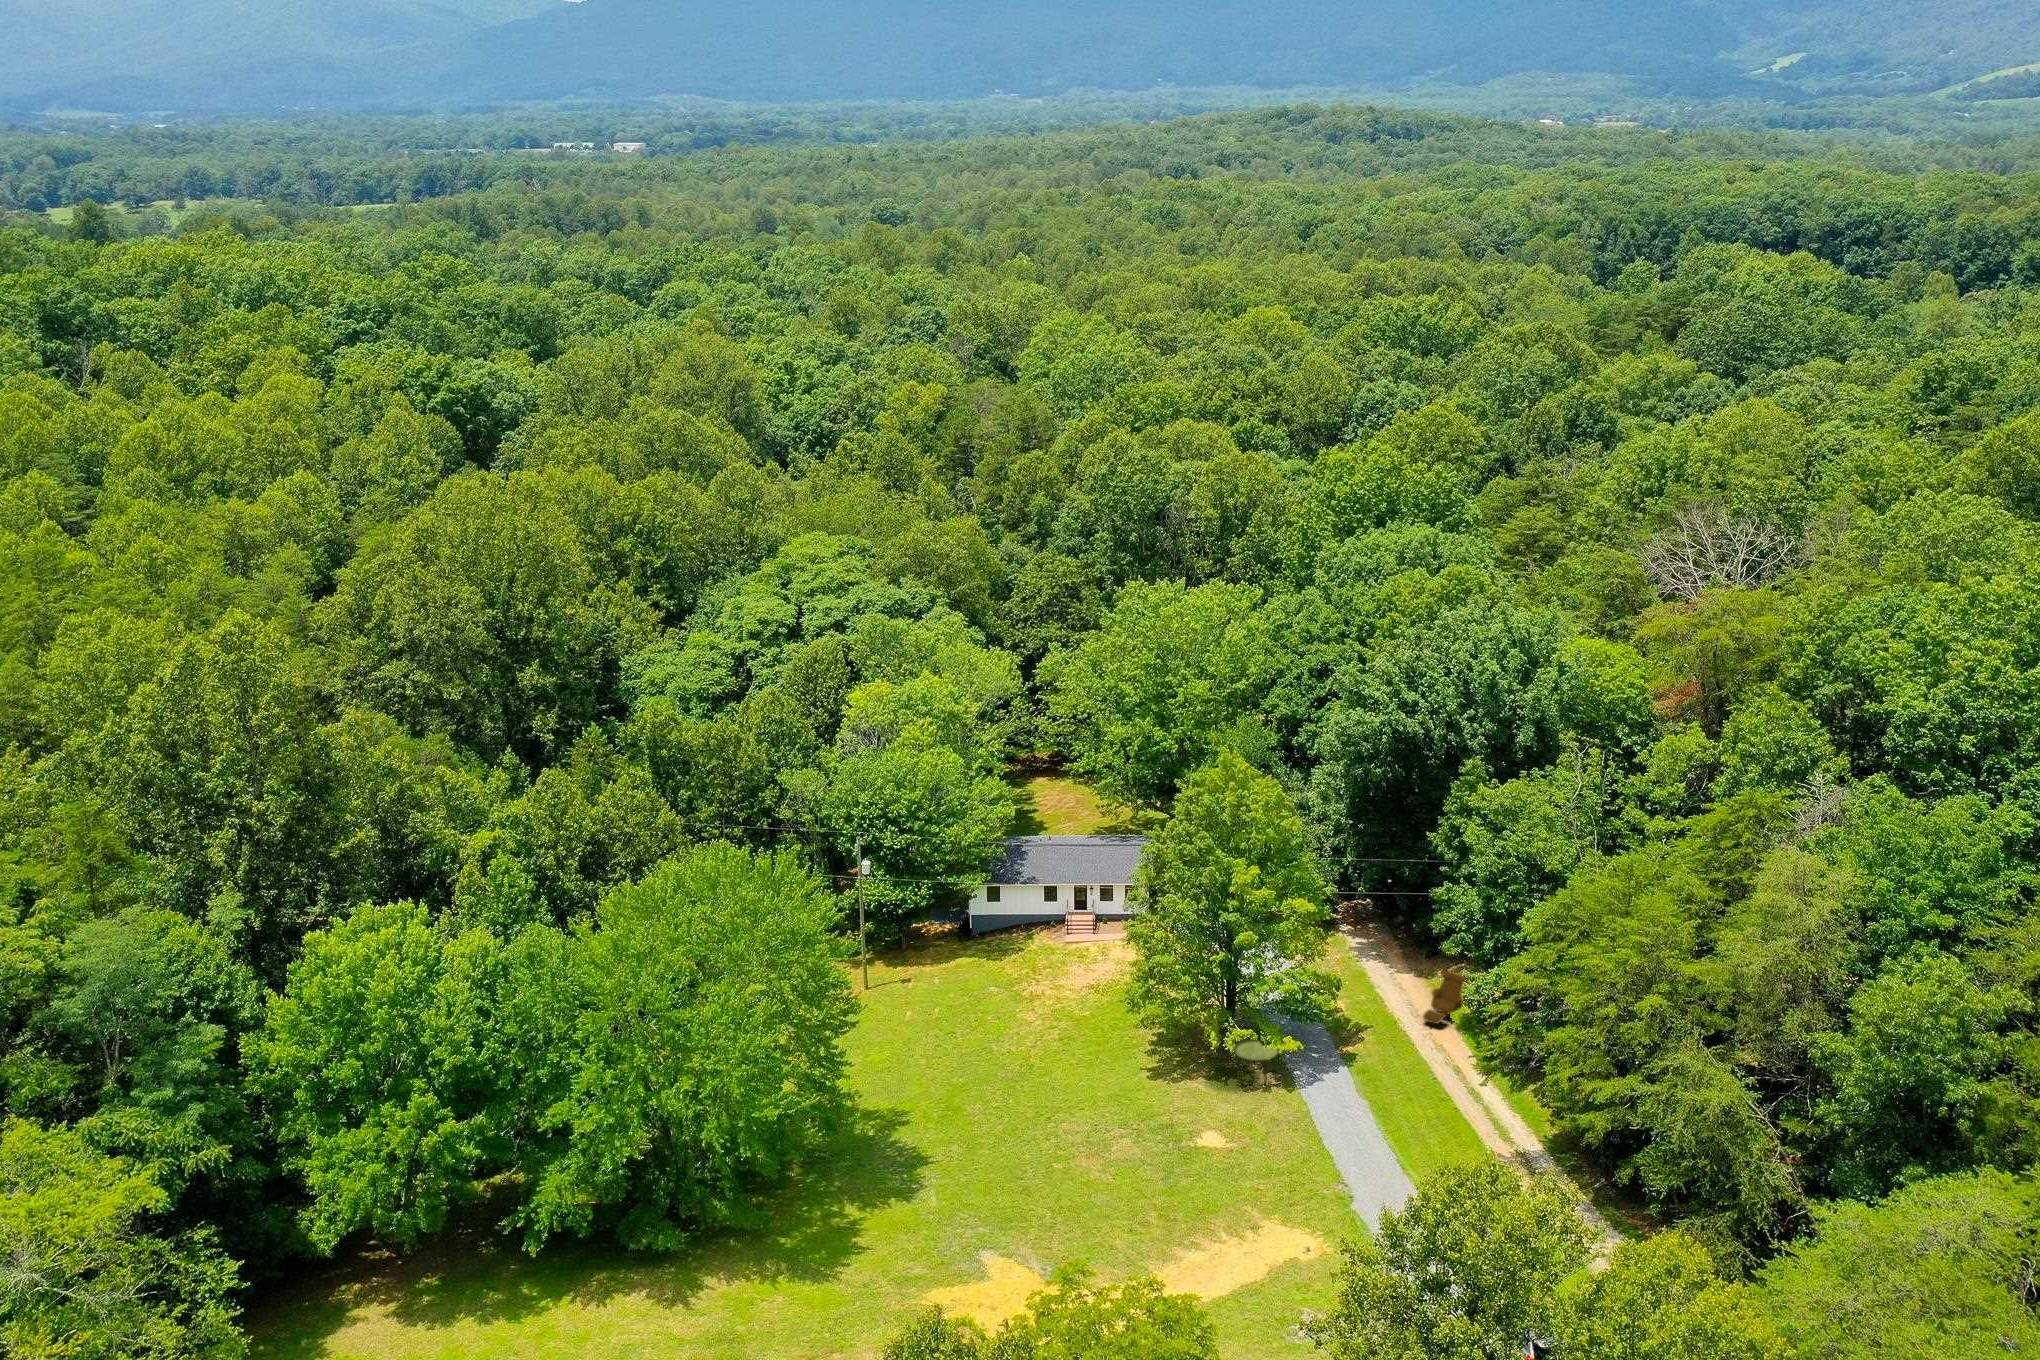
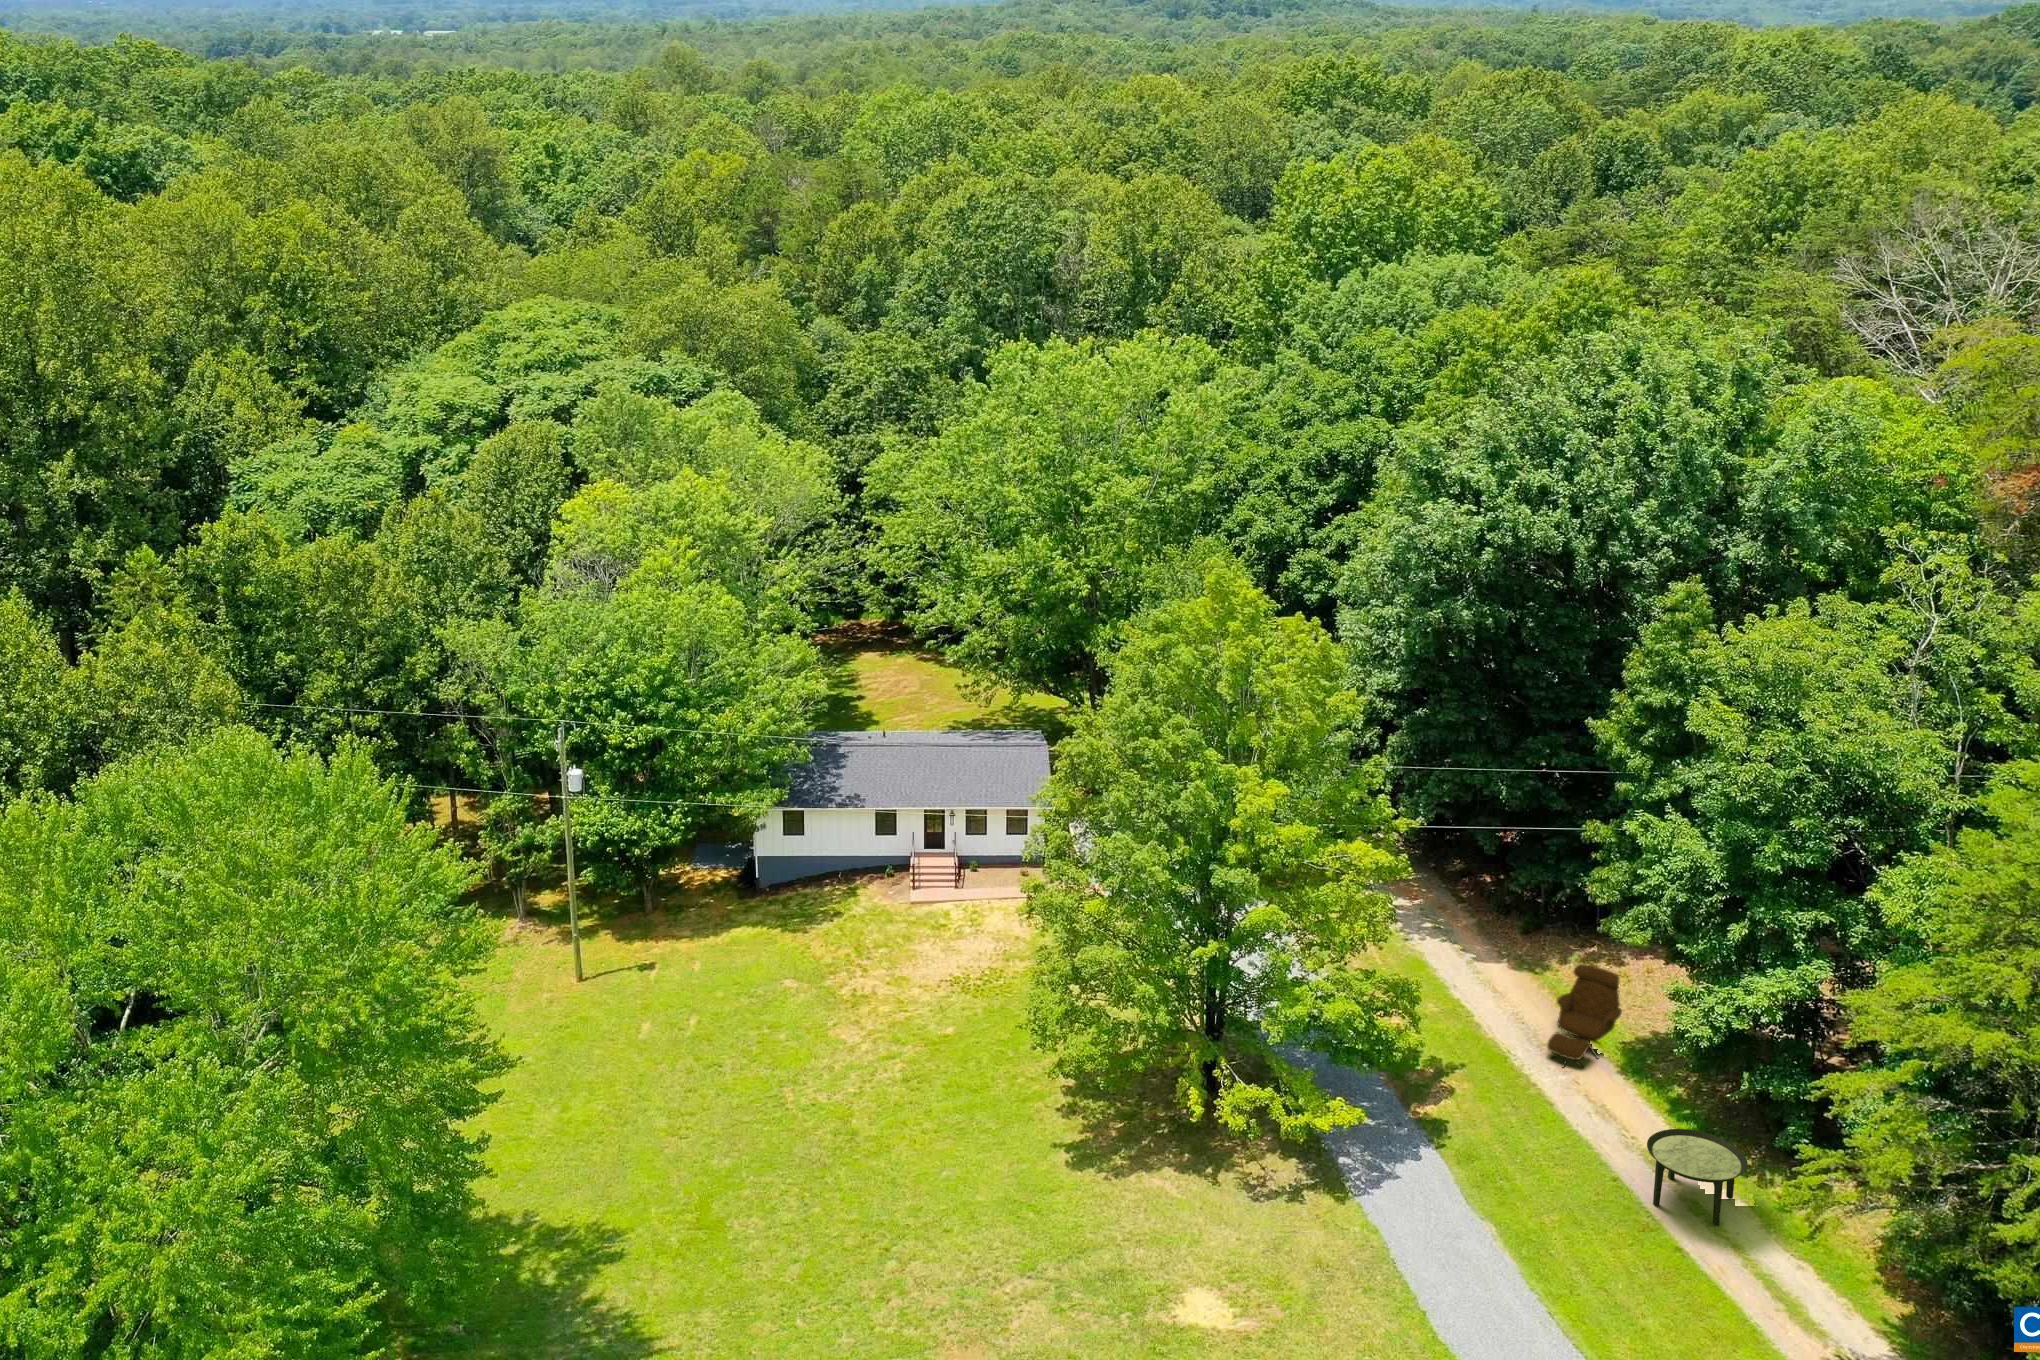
round table: present [1233,1039,1280,1083] -> present [1647,1129,1748,1226]

